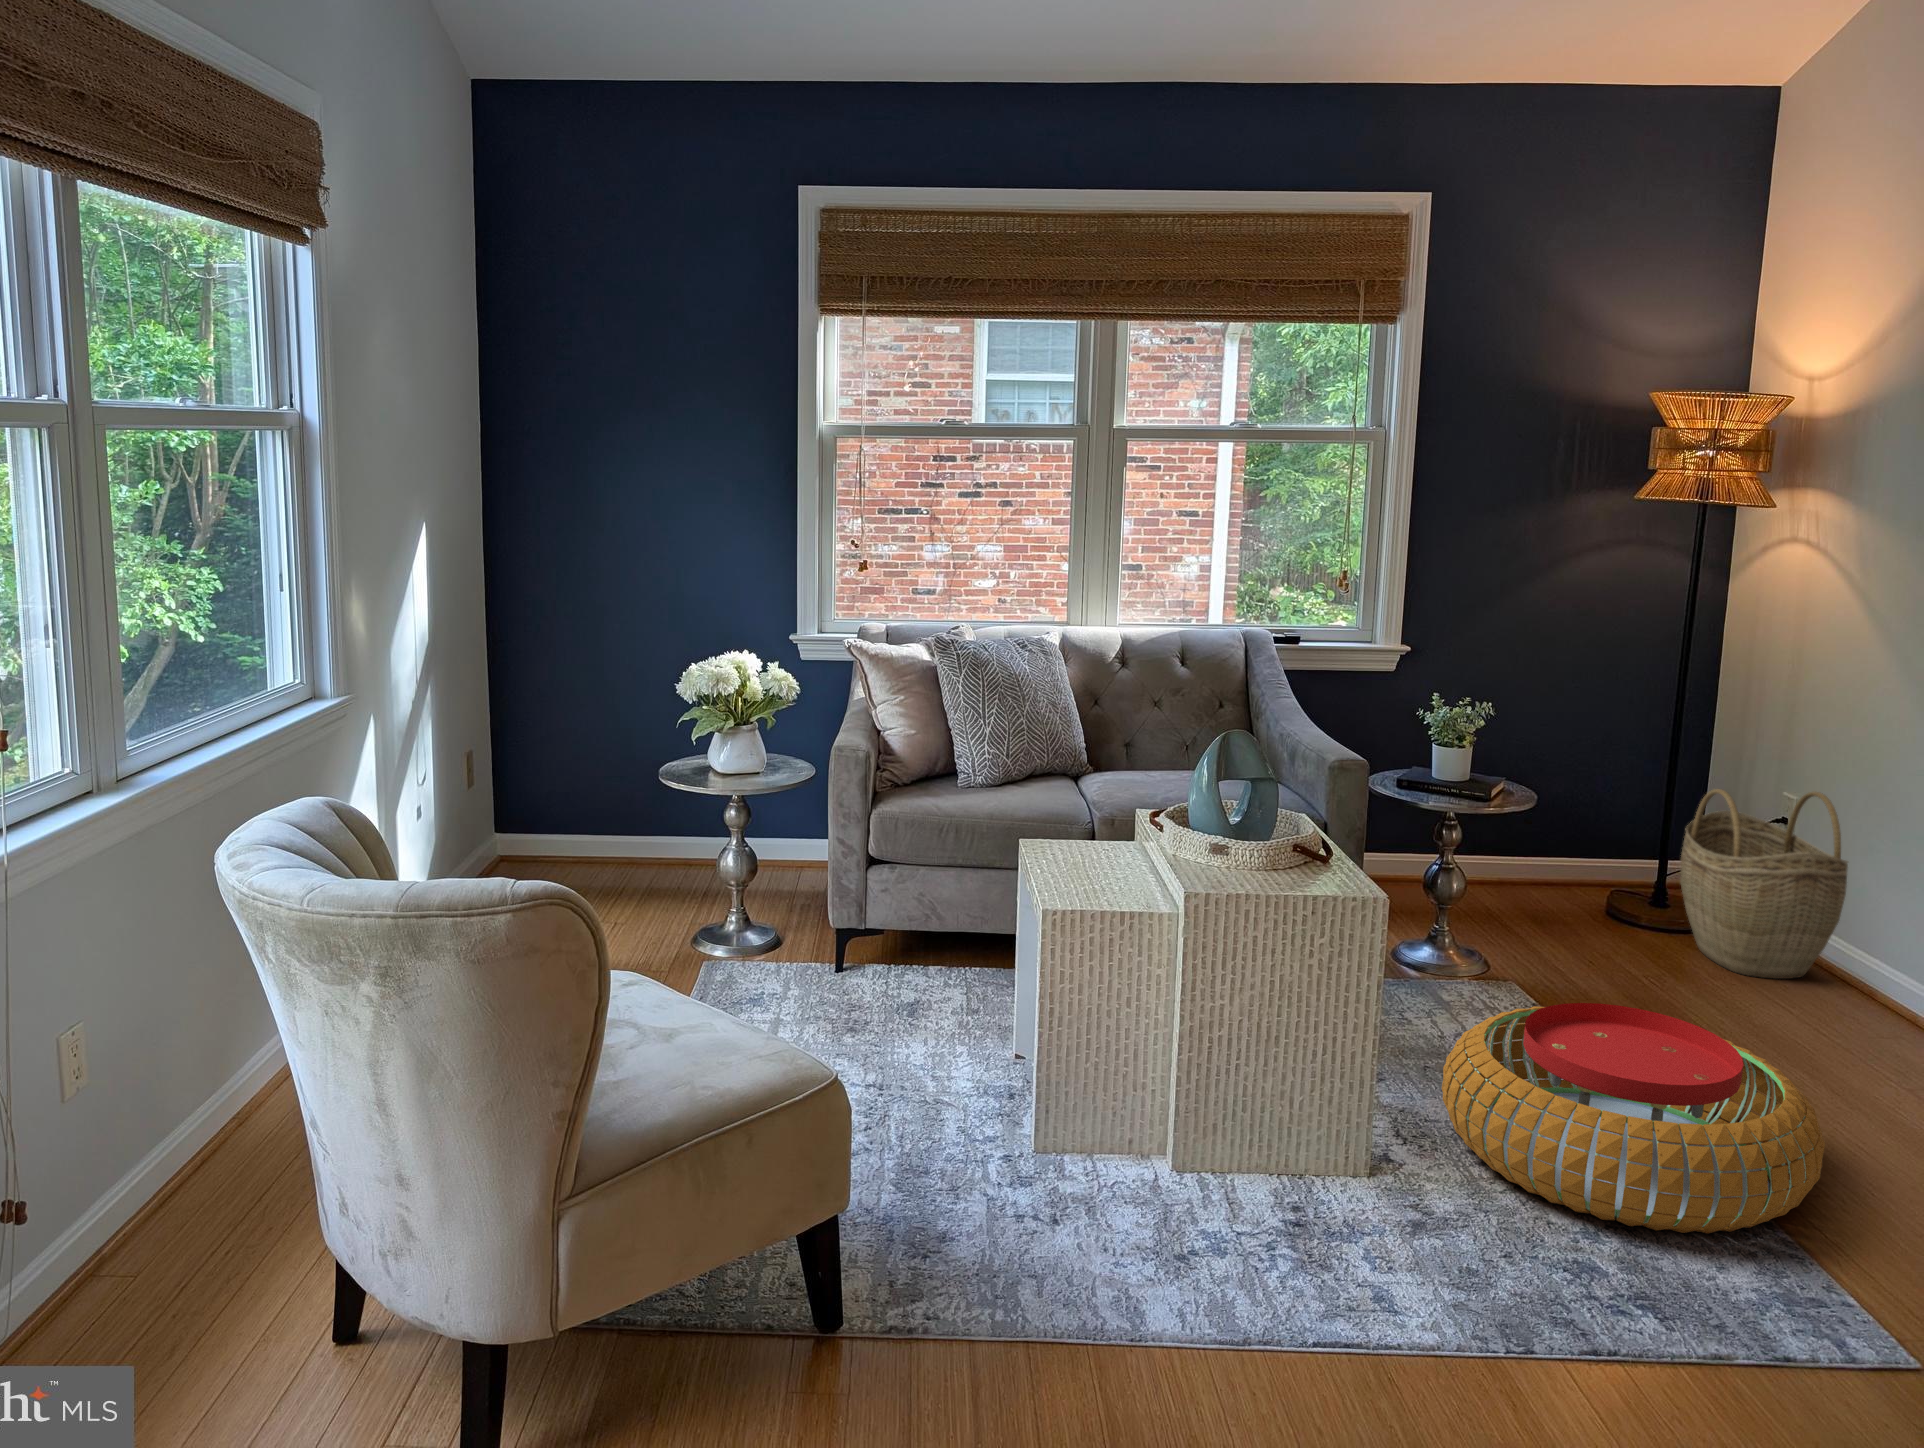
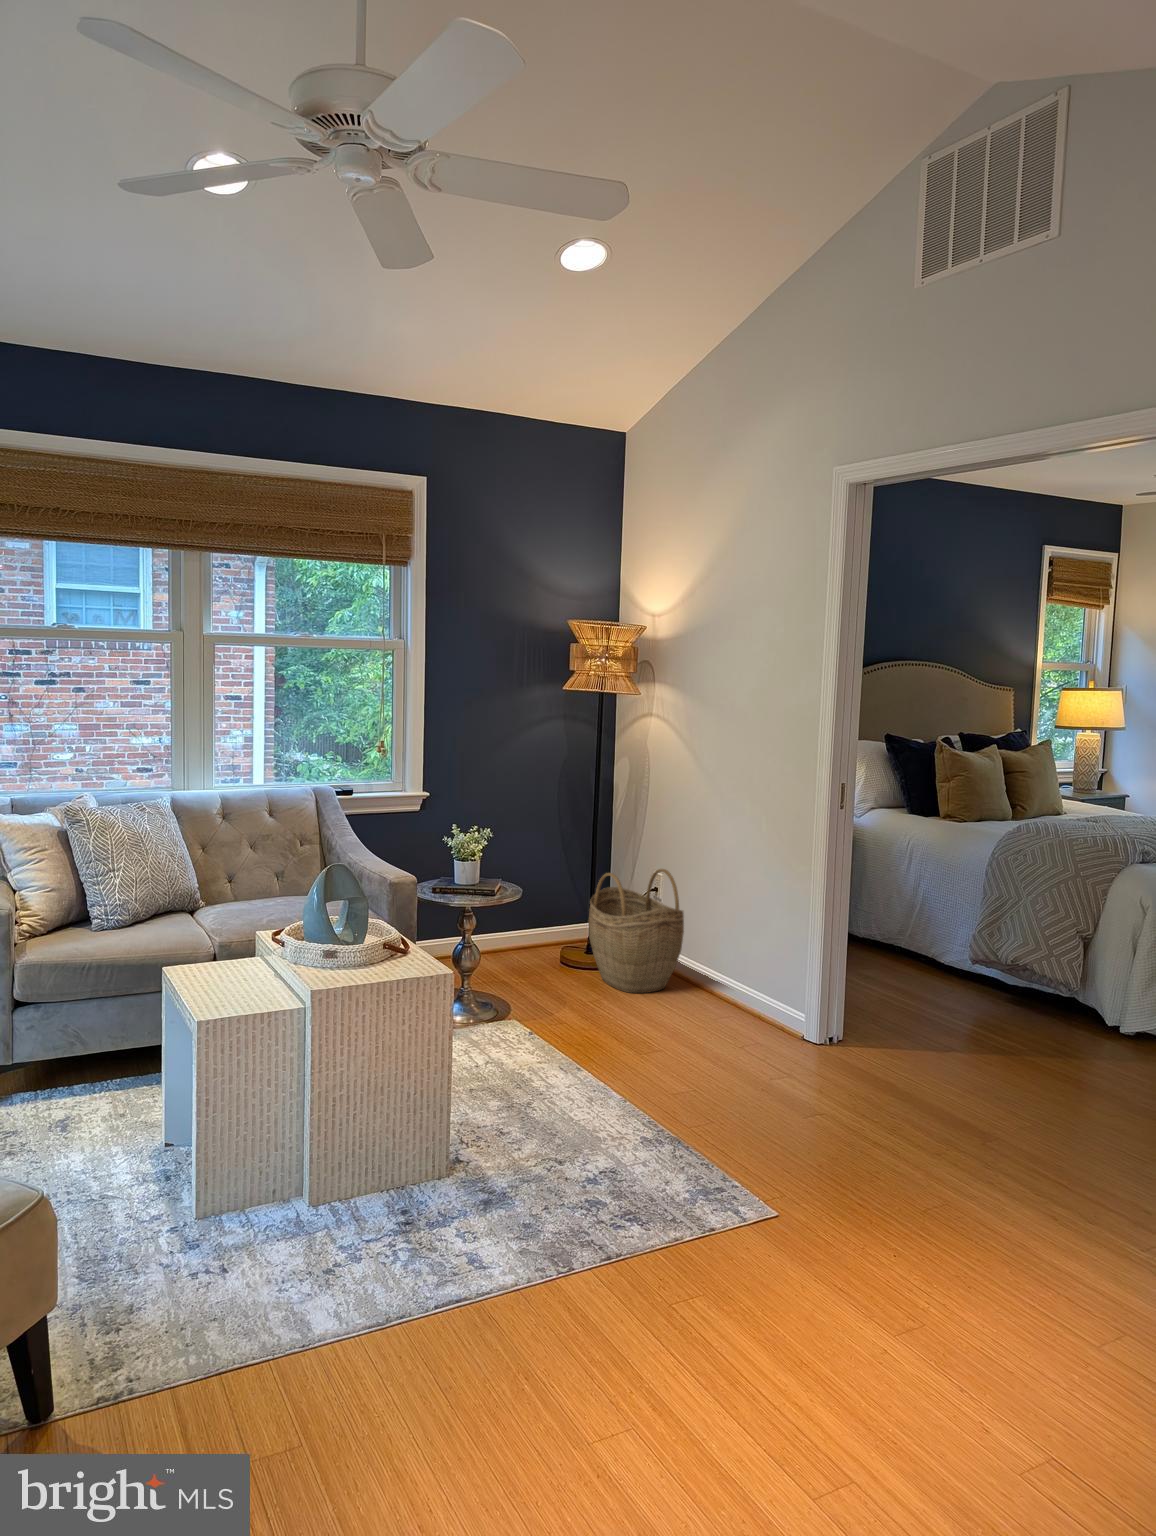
pouf: present [1441,1003,1825,1233] -> none [480,1024,710,1169]

